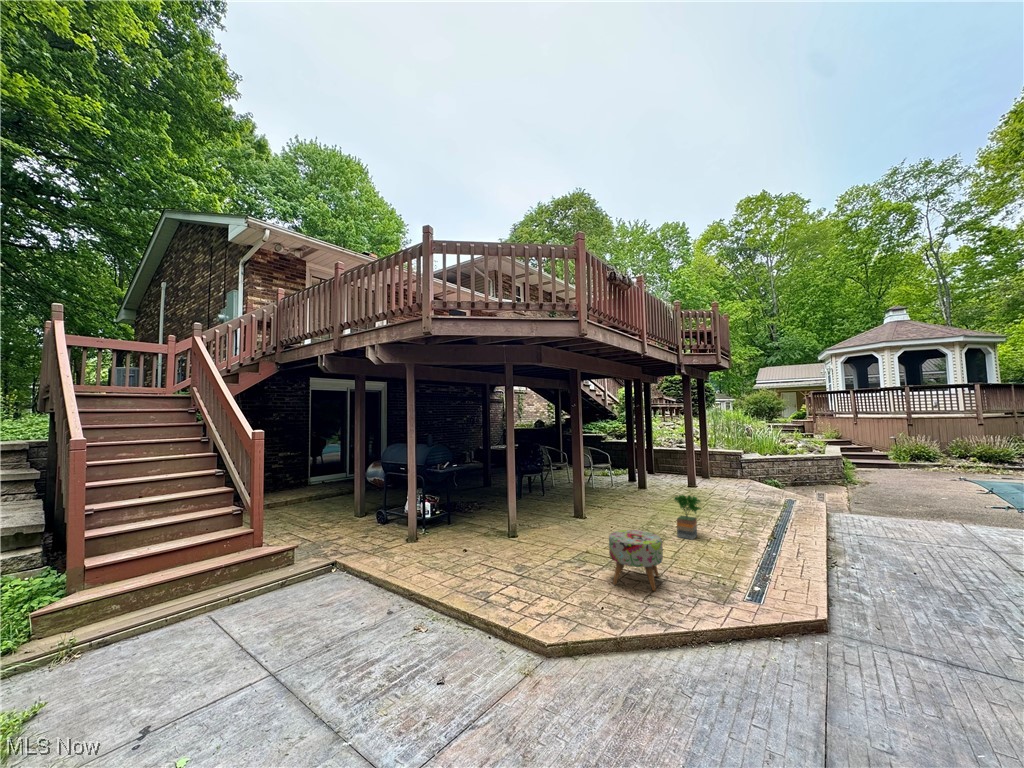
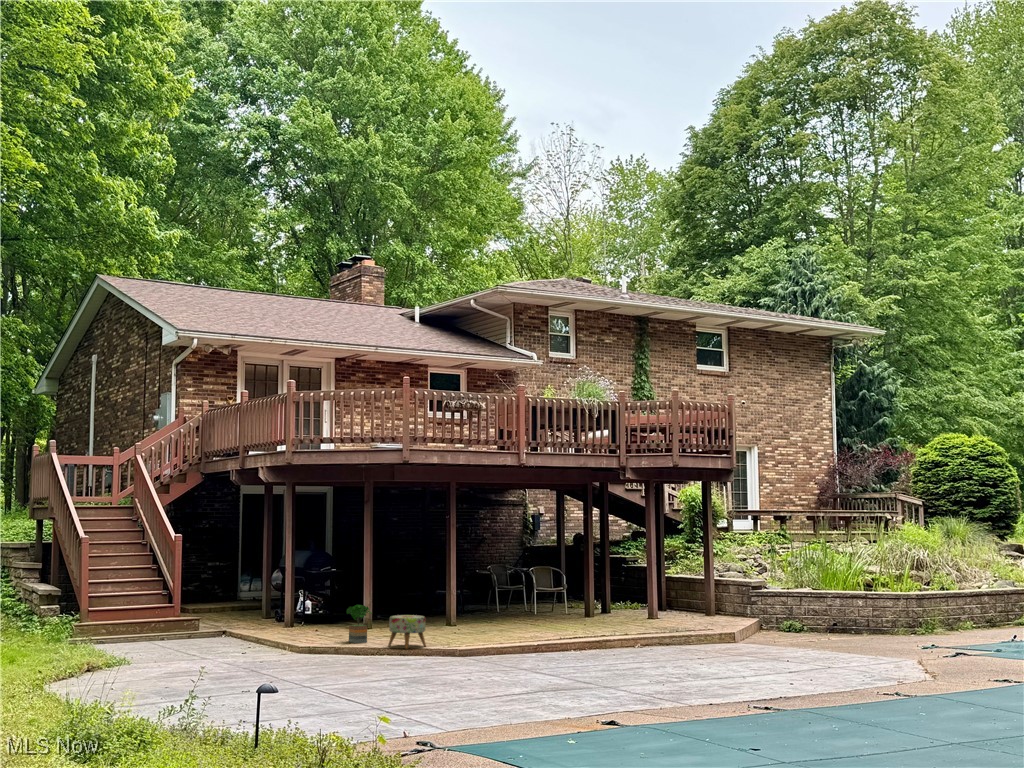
potted tree: present [674,495,701,540] -> present [347,605,372,643]

